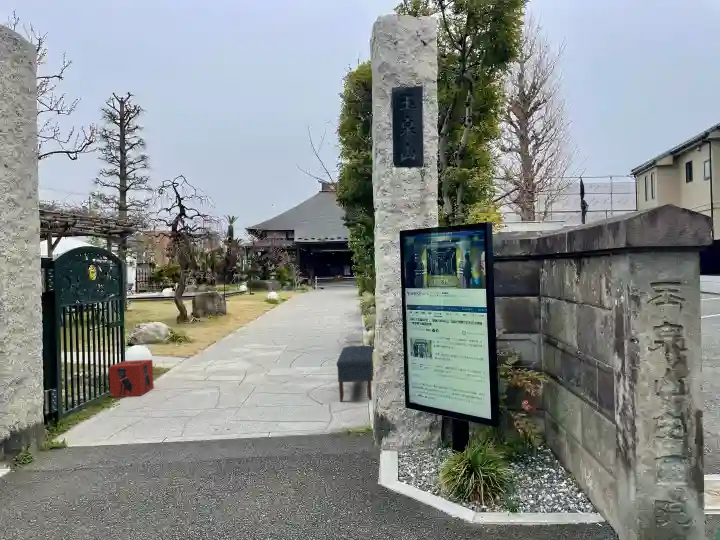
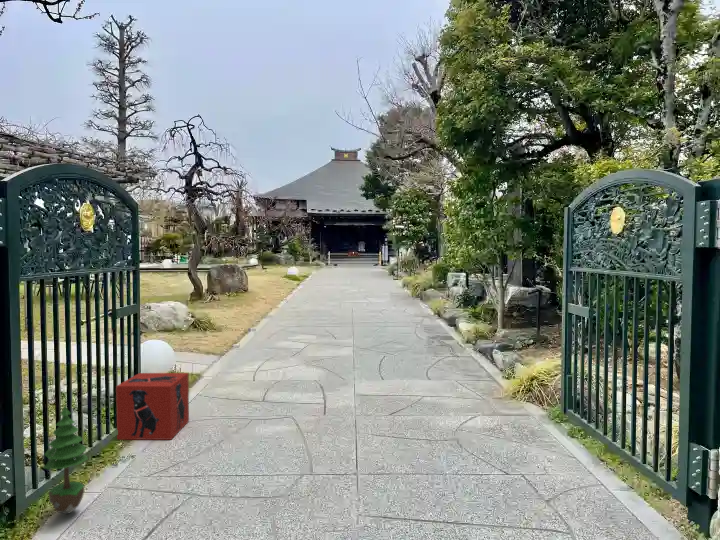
bench: present [337,346,373,401] -> none [519,369,635,488]
potted tree: none [70,368,92,422] -> present [44,406,88,514]

